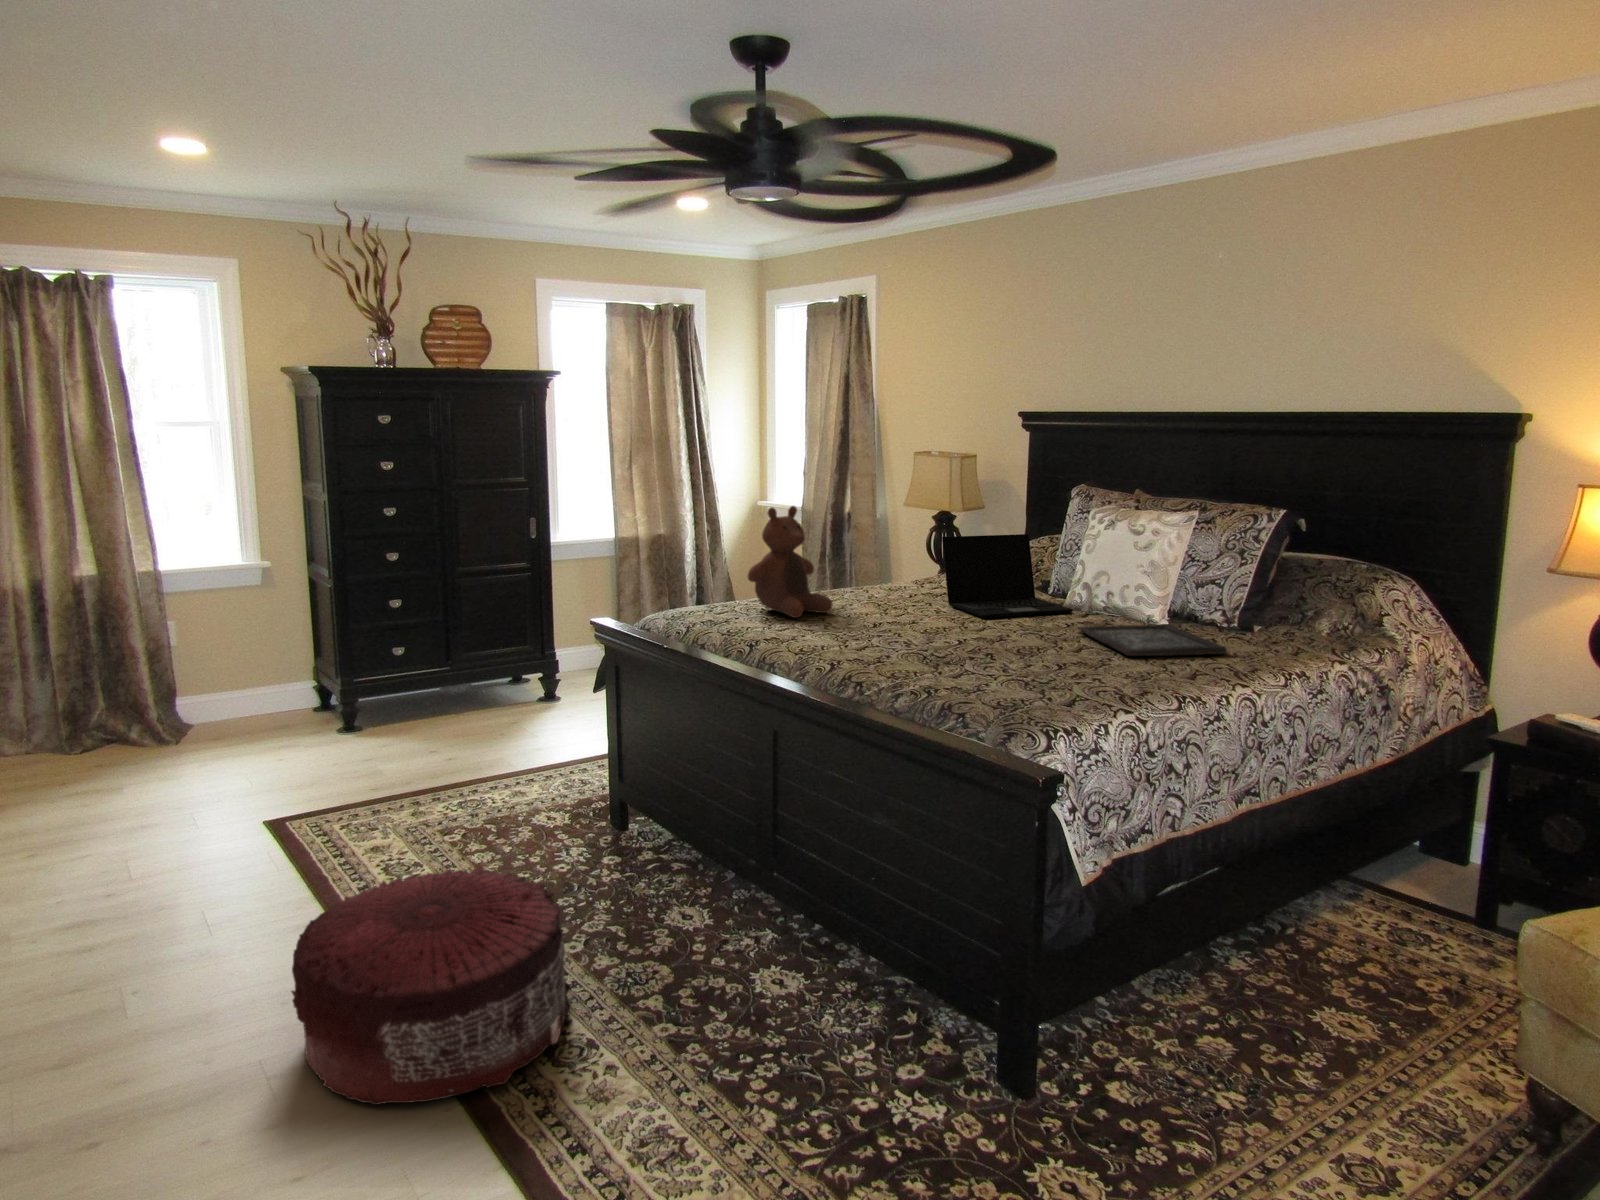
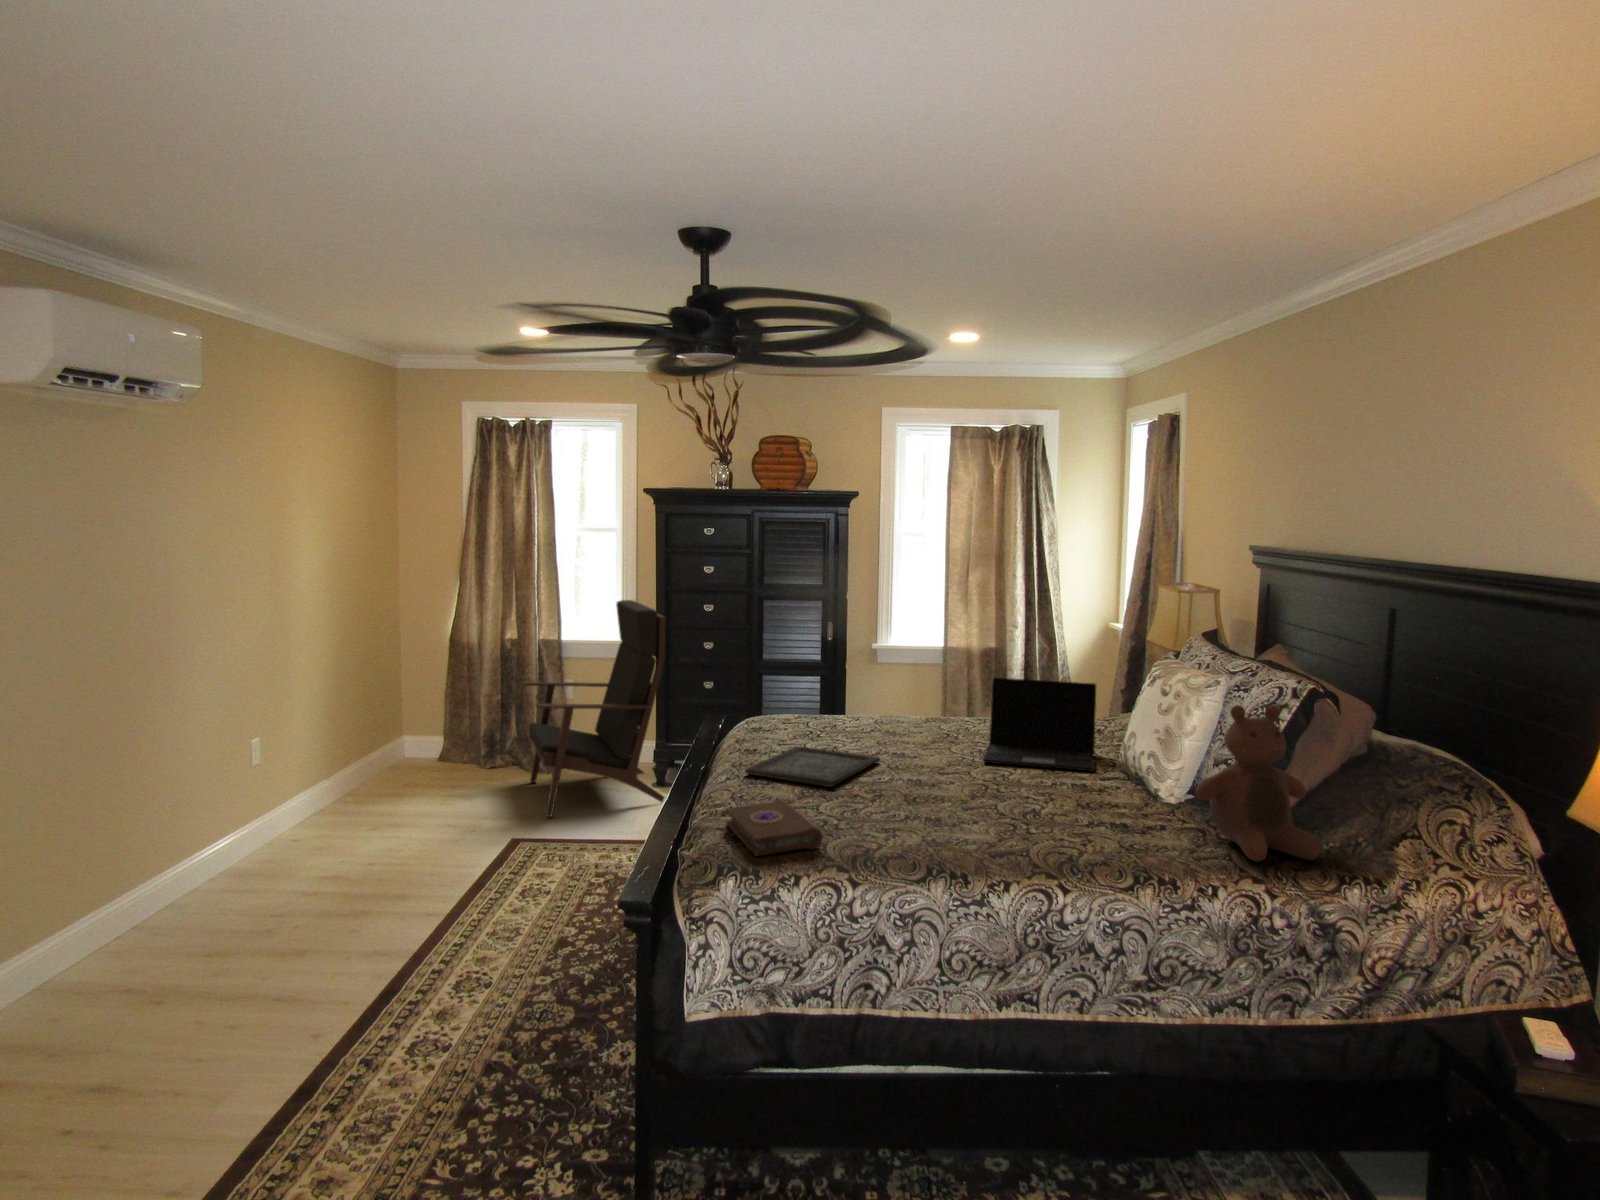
lounge chair: none [157,492,427,796] -> present [522,600,665,817]
stuffed bear: present [748,506,832,618] -> present [1195,705,1321,862]
tray: present [1078,624,1227,656] -> present [745,746,880,787]
book: none [943,666,1069,717] -> present [726,799,823,856]
pouf: present [292,866,571,1105] -> none [293,877,491,1037]

